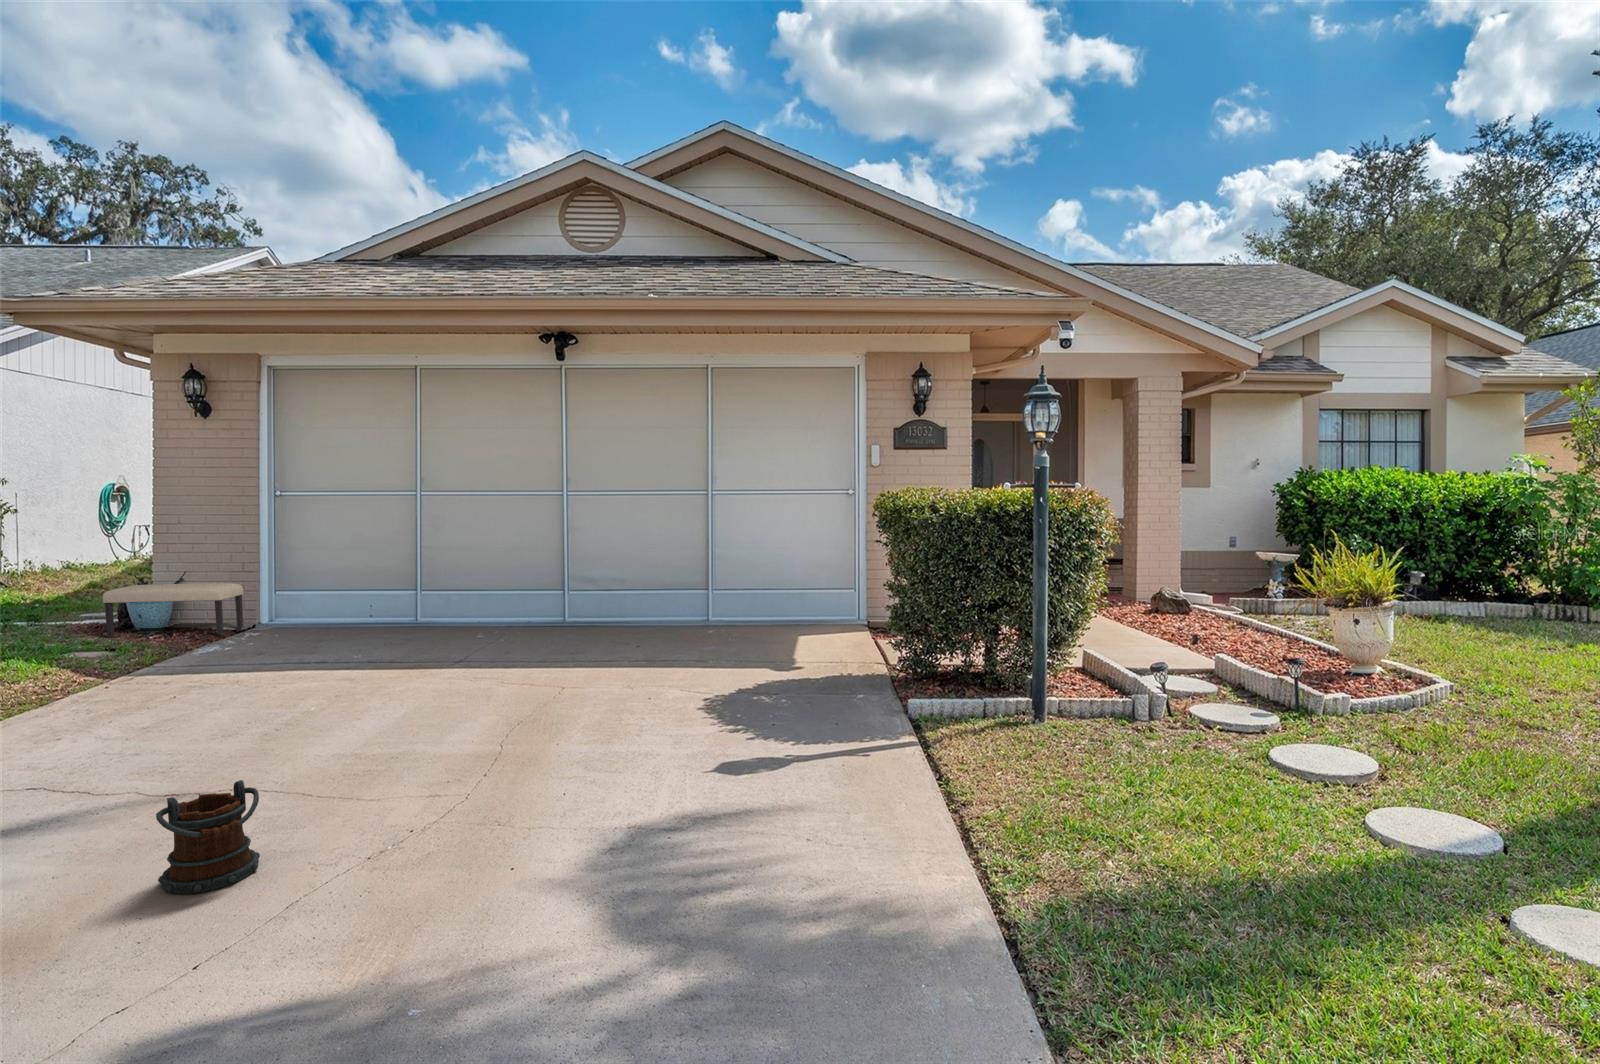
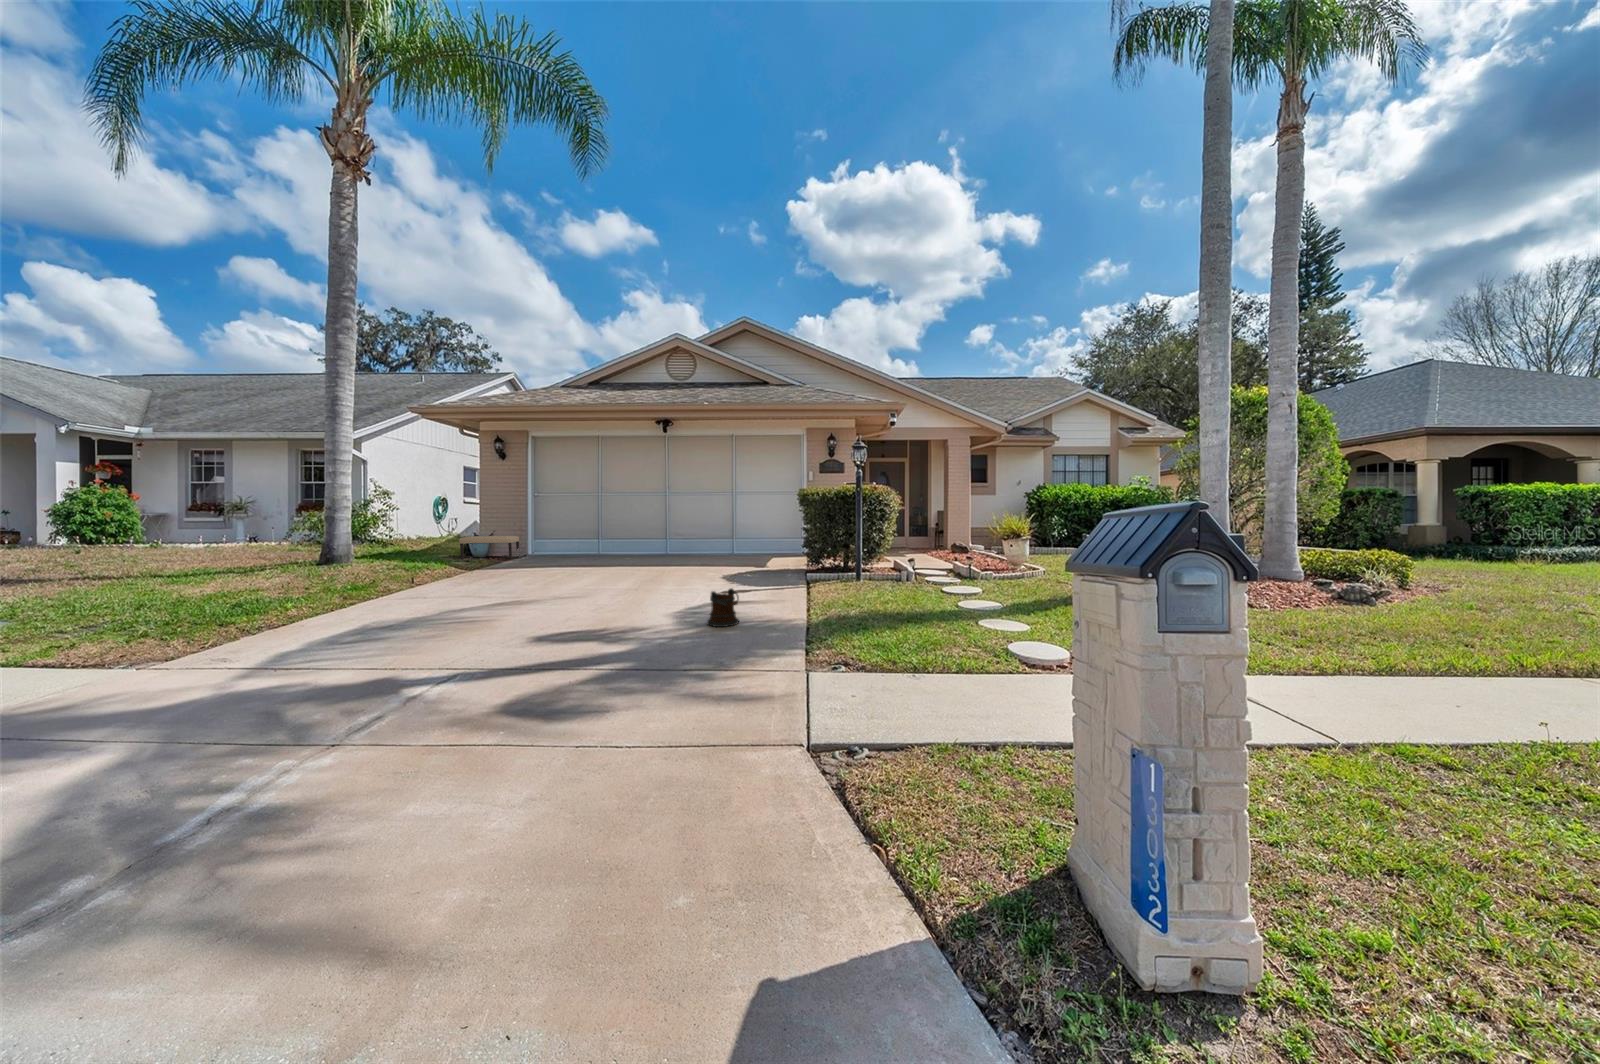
bucket: present [156,780,260,894] -> present [707,588,740,627]

